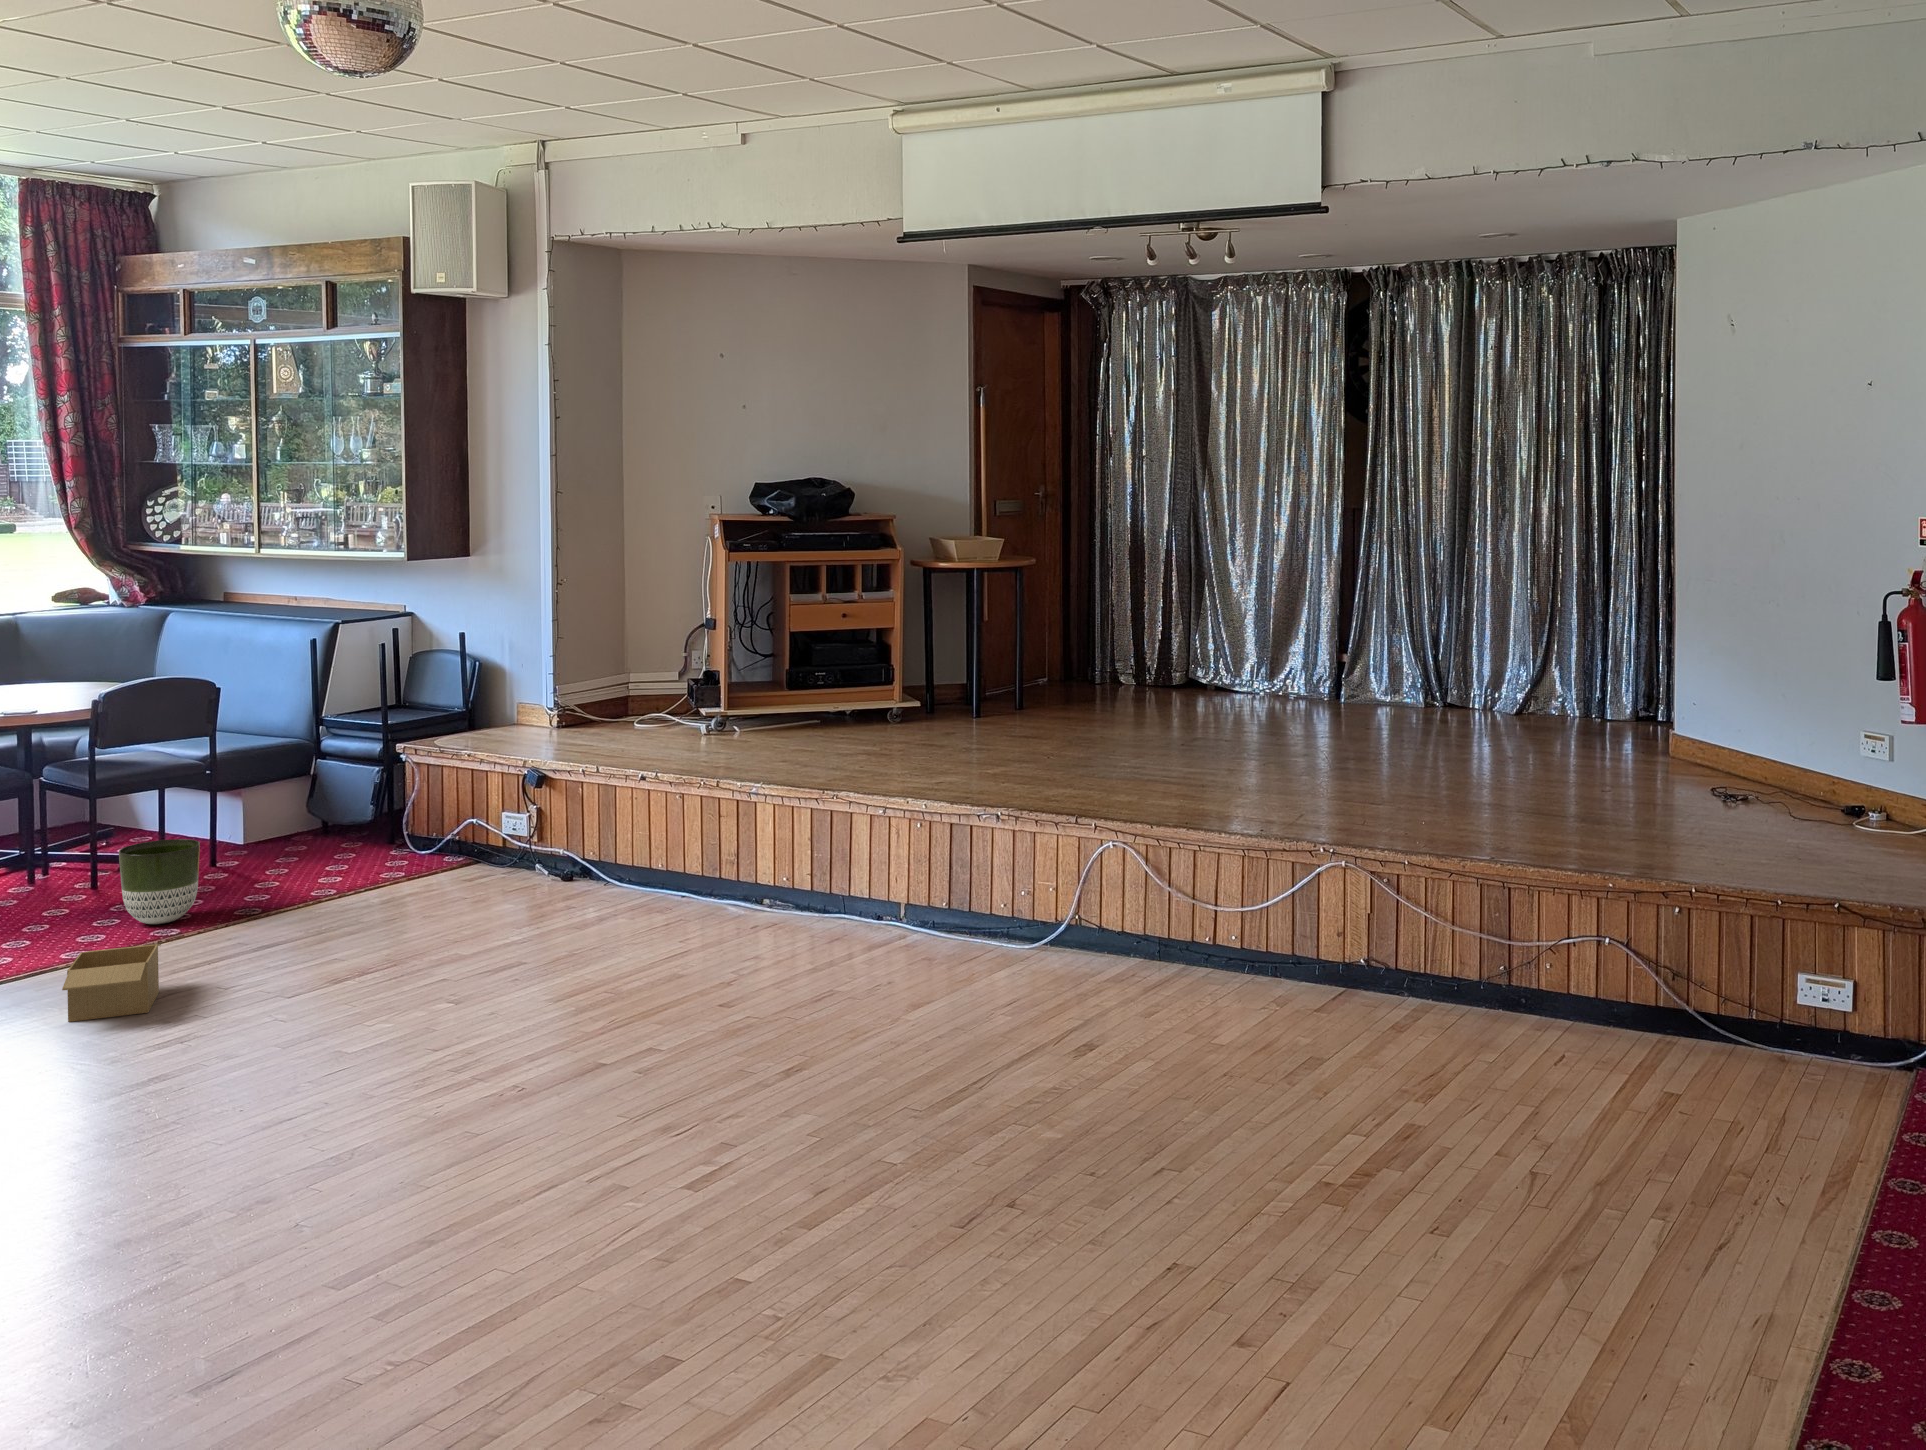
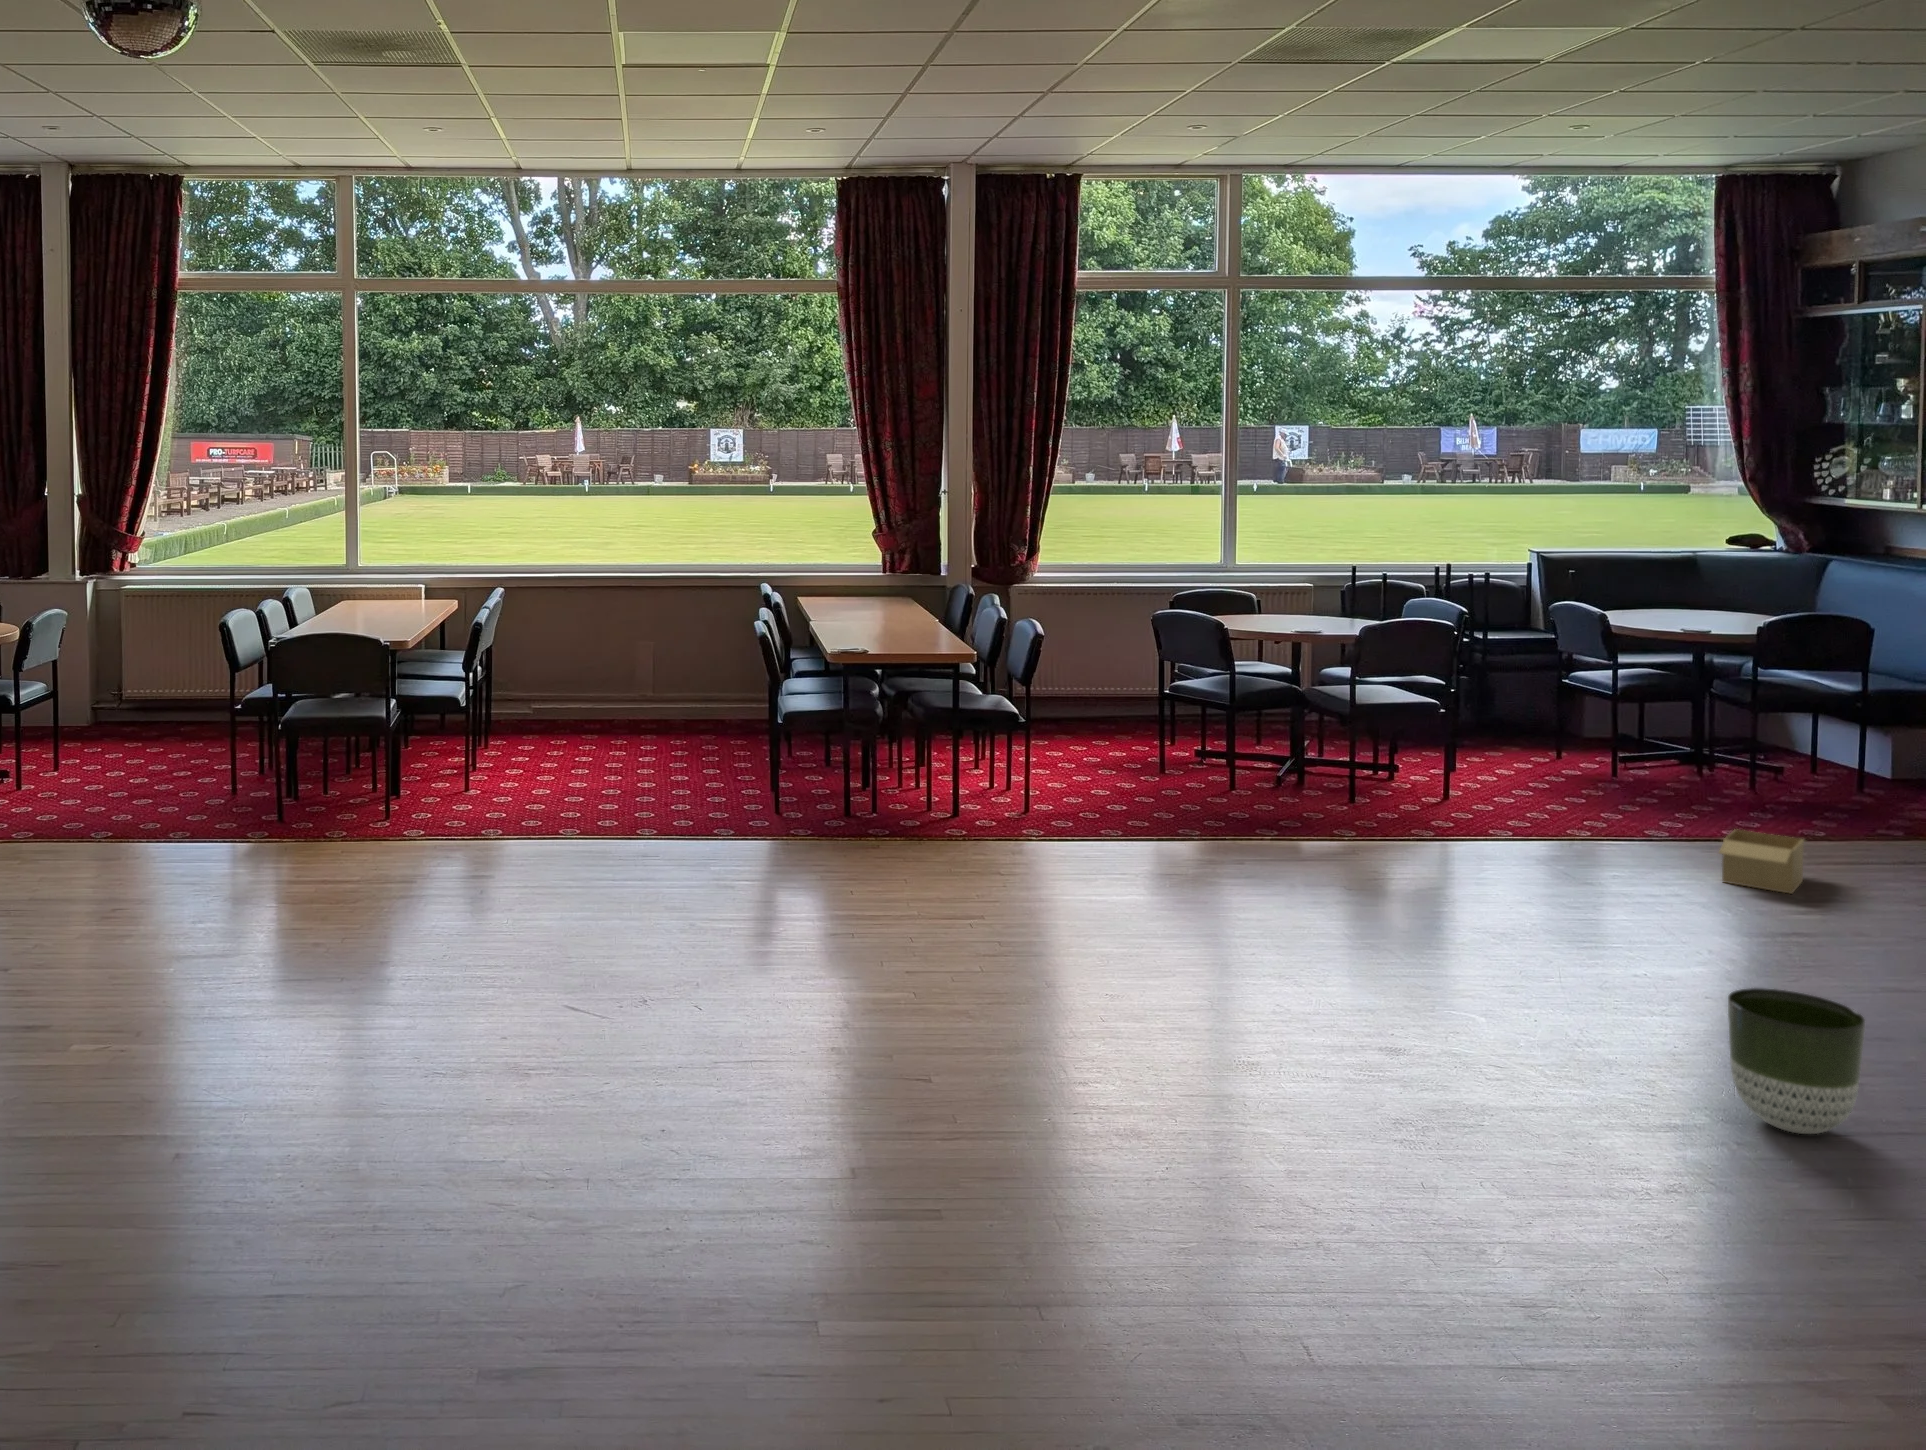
planter: present [119,839,200,924] -> present [1728,988,1865,1134]

